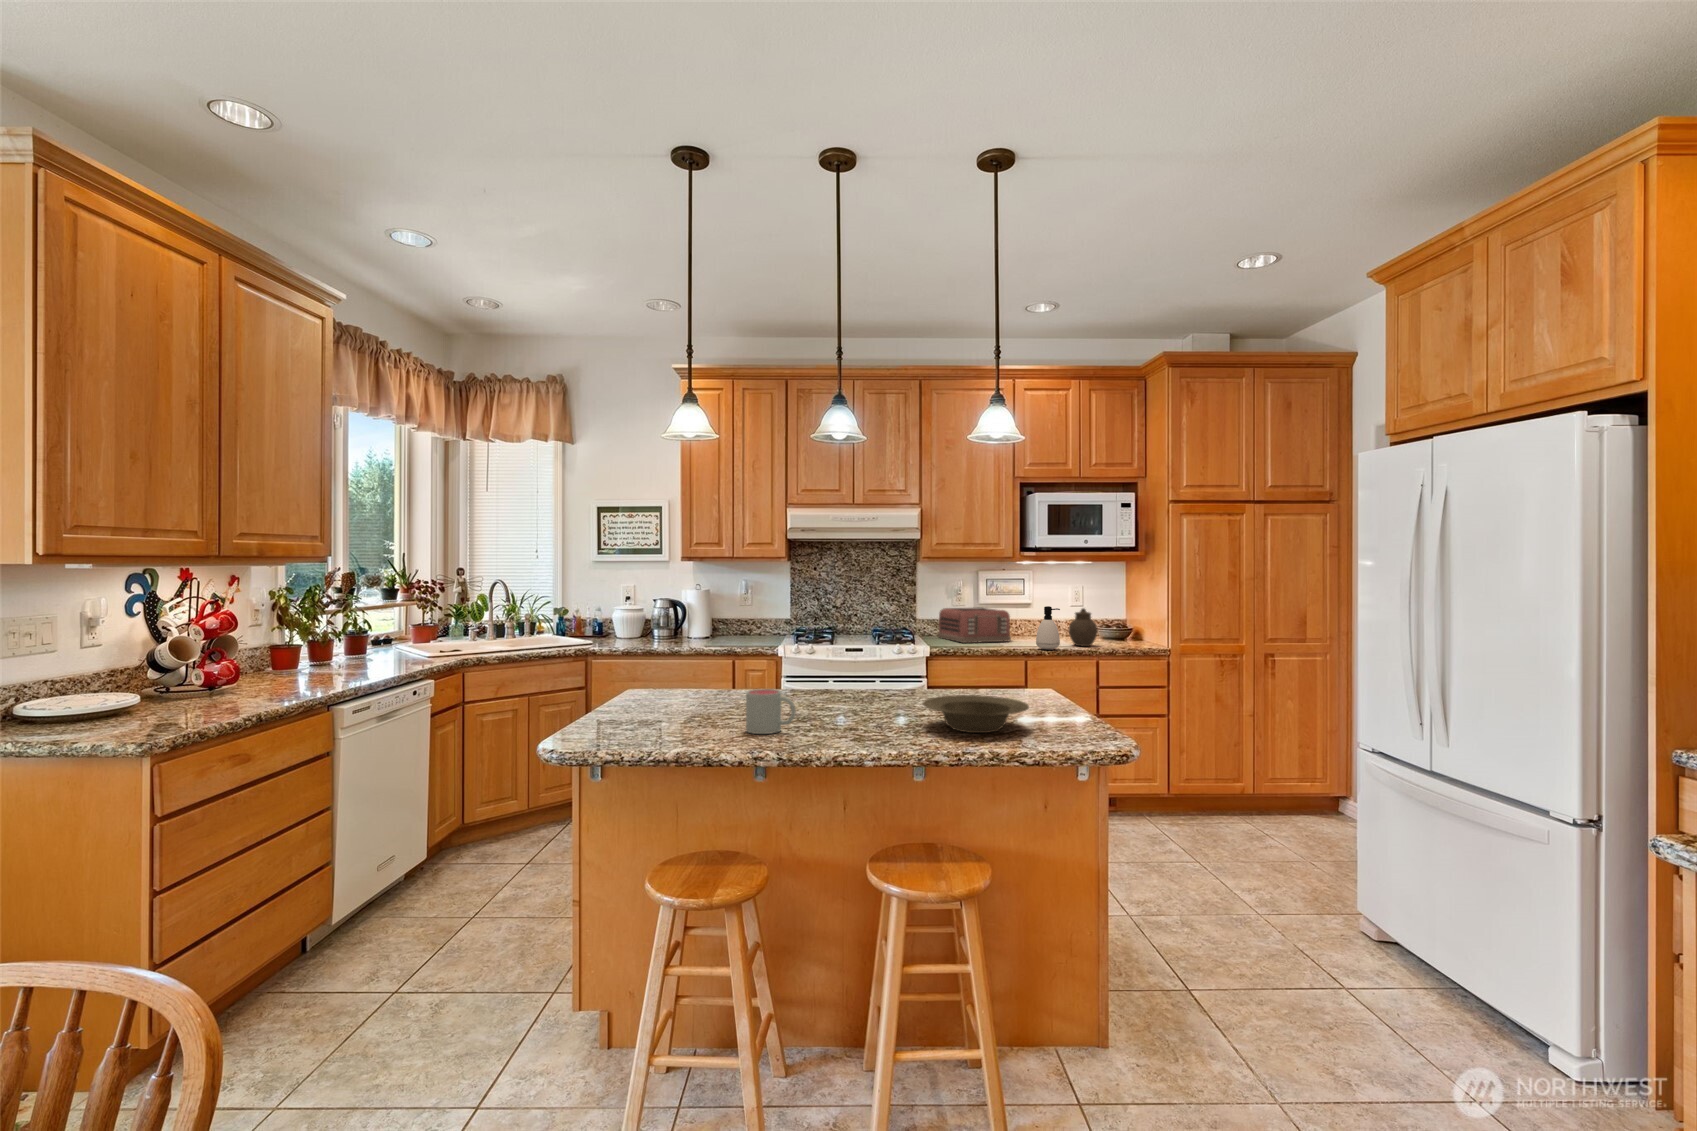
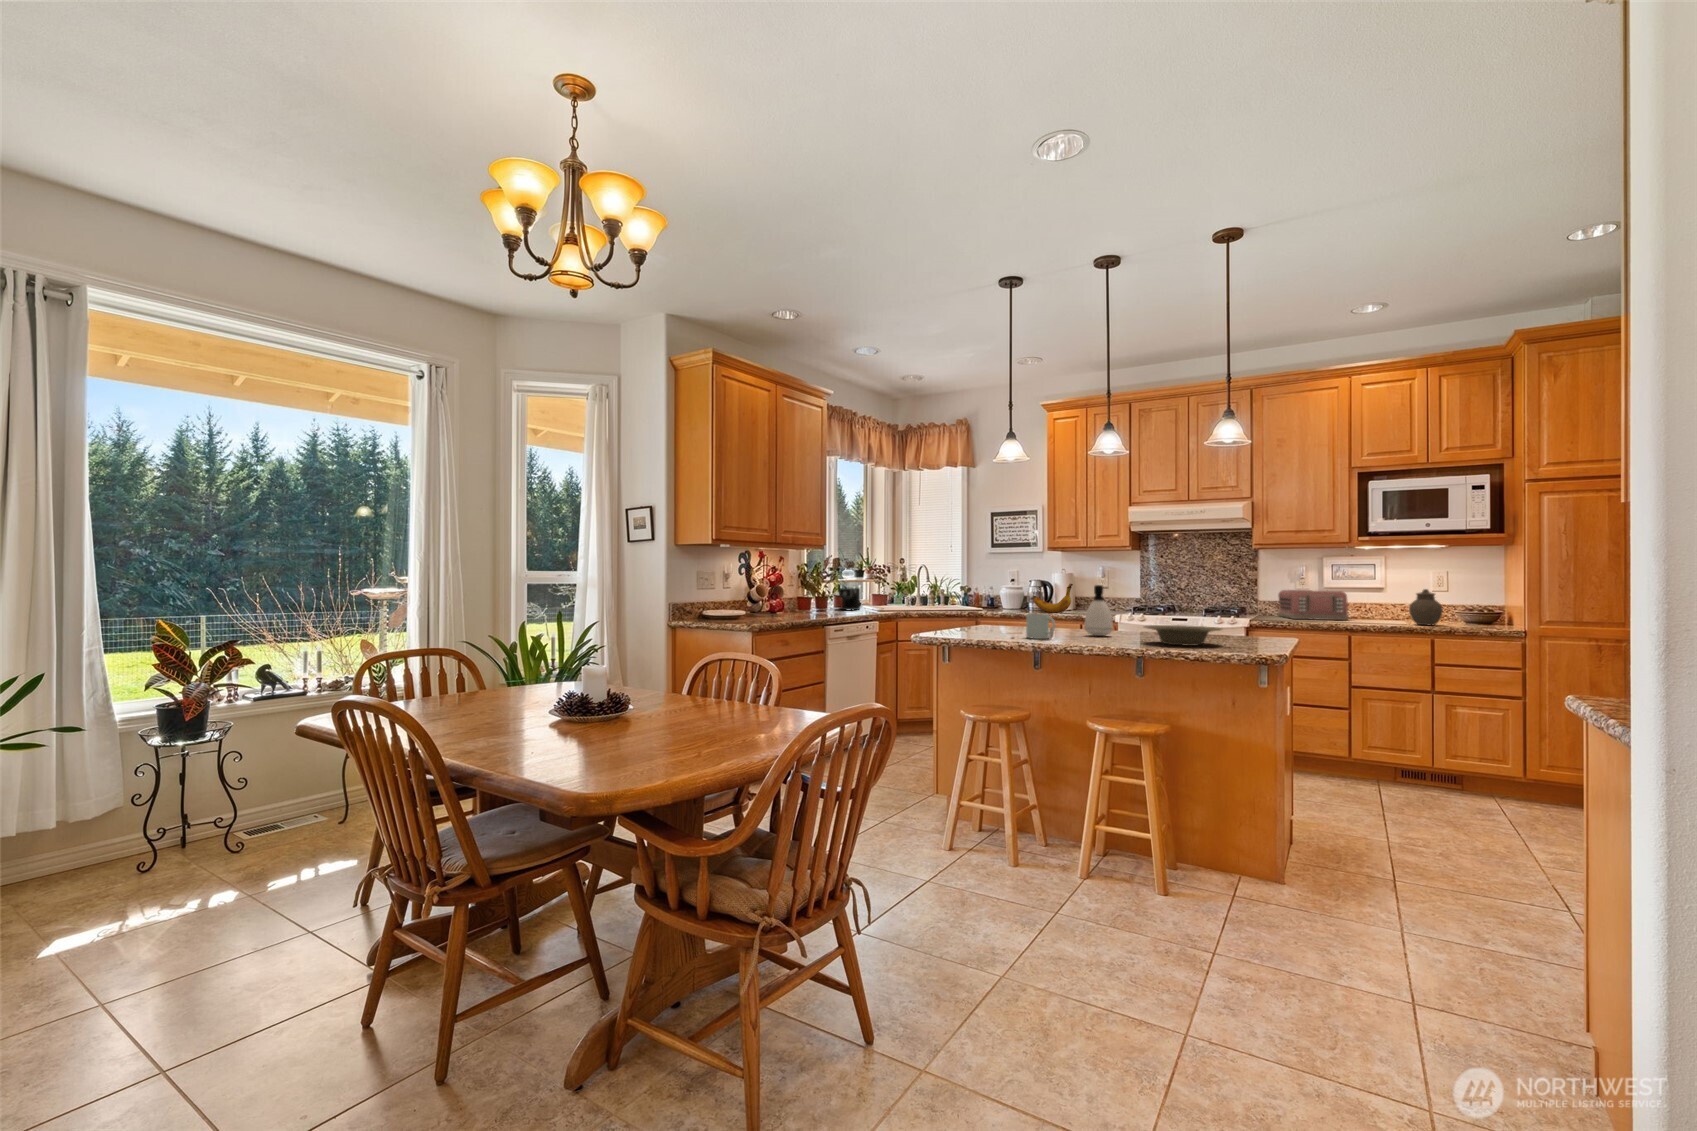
soap dispenser: present [1036,606,1060,650] -> present [1084,585,1113,636]
banana: none [666,608,724,646] -> present [1033,584,1073,613]
coffee maker: none [355,623,439,663] -> present [839,588,860,610]

